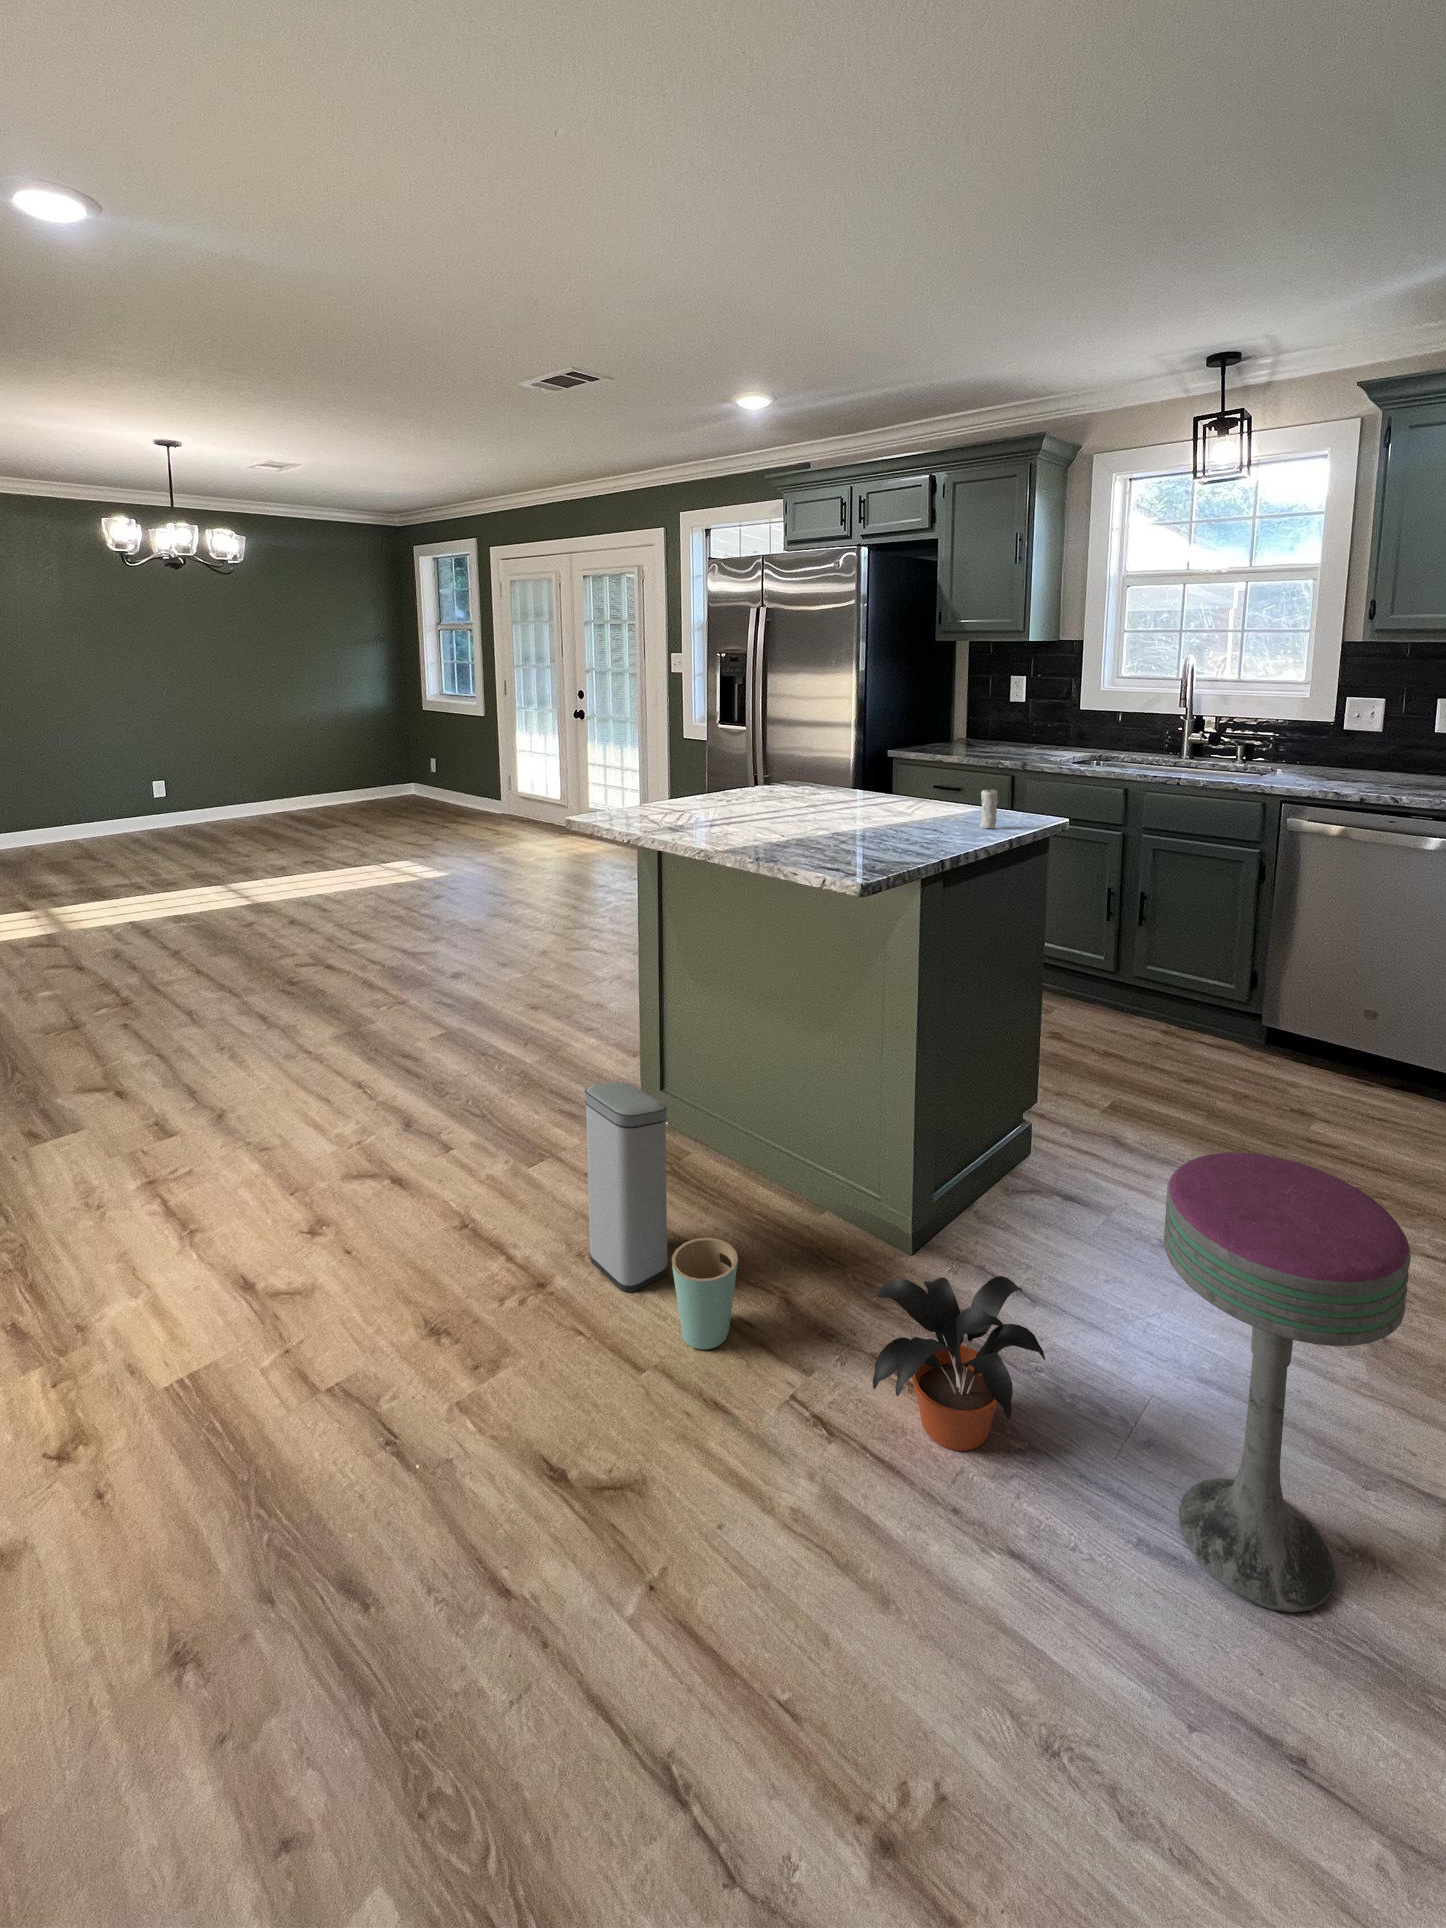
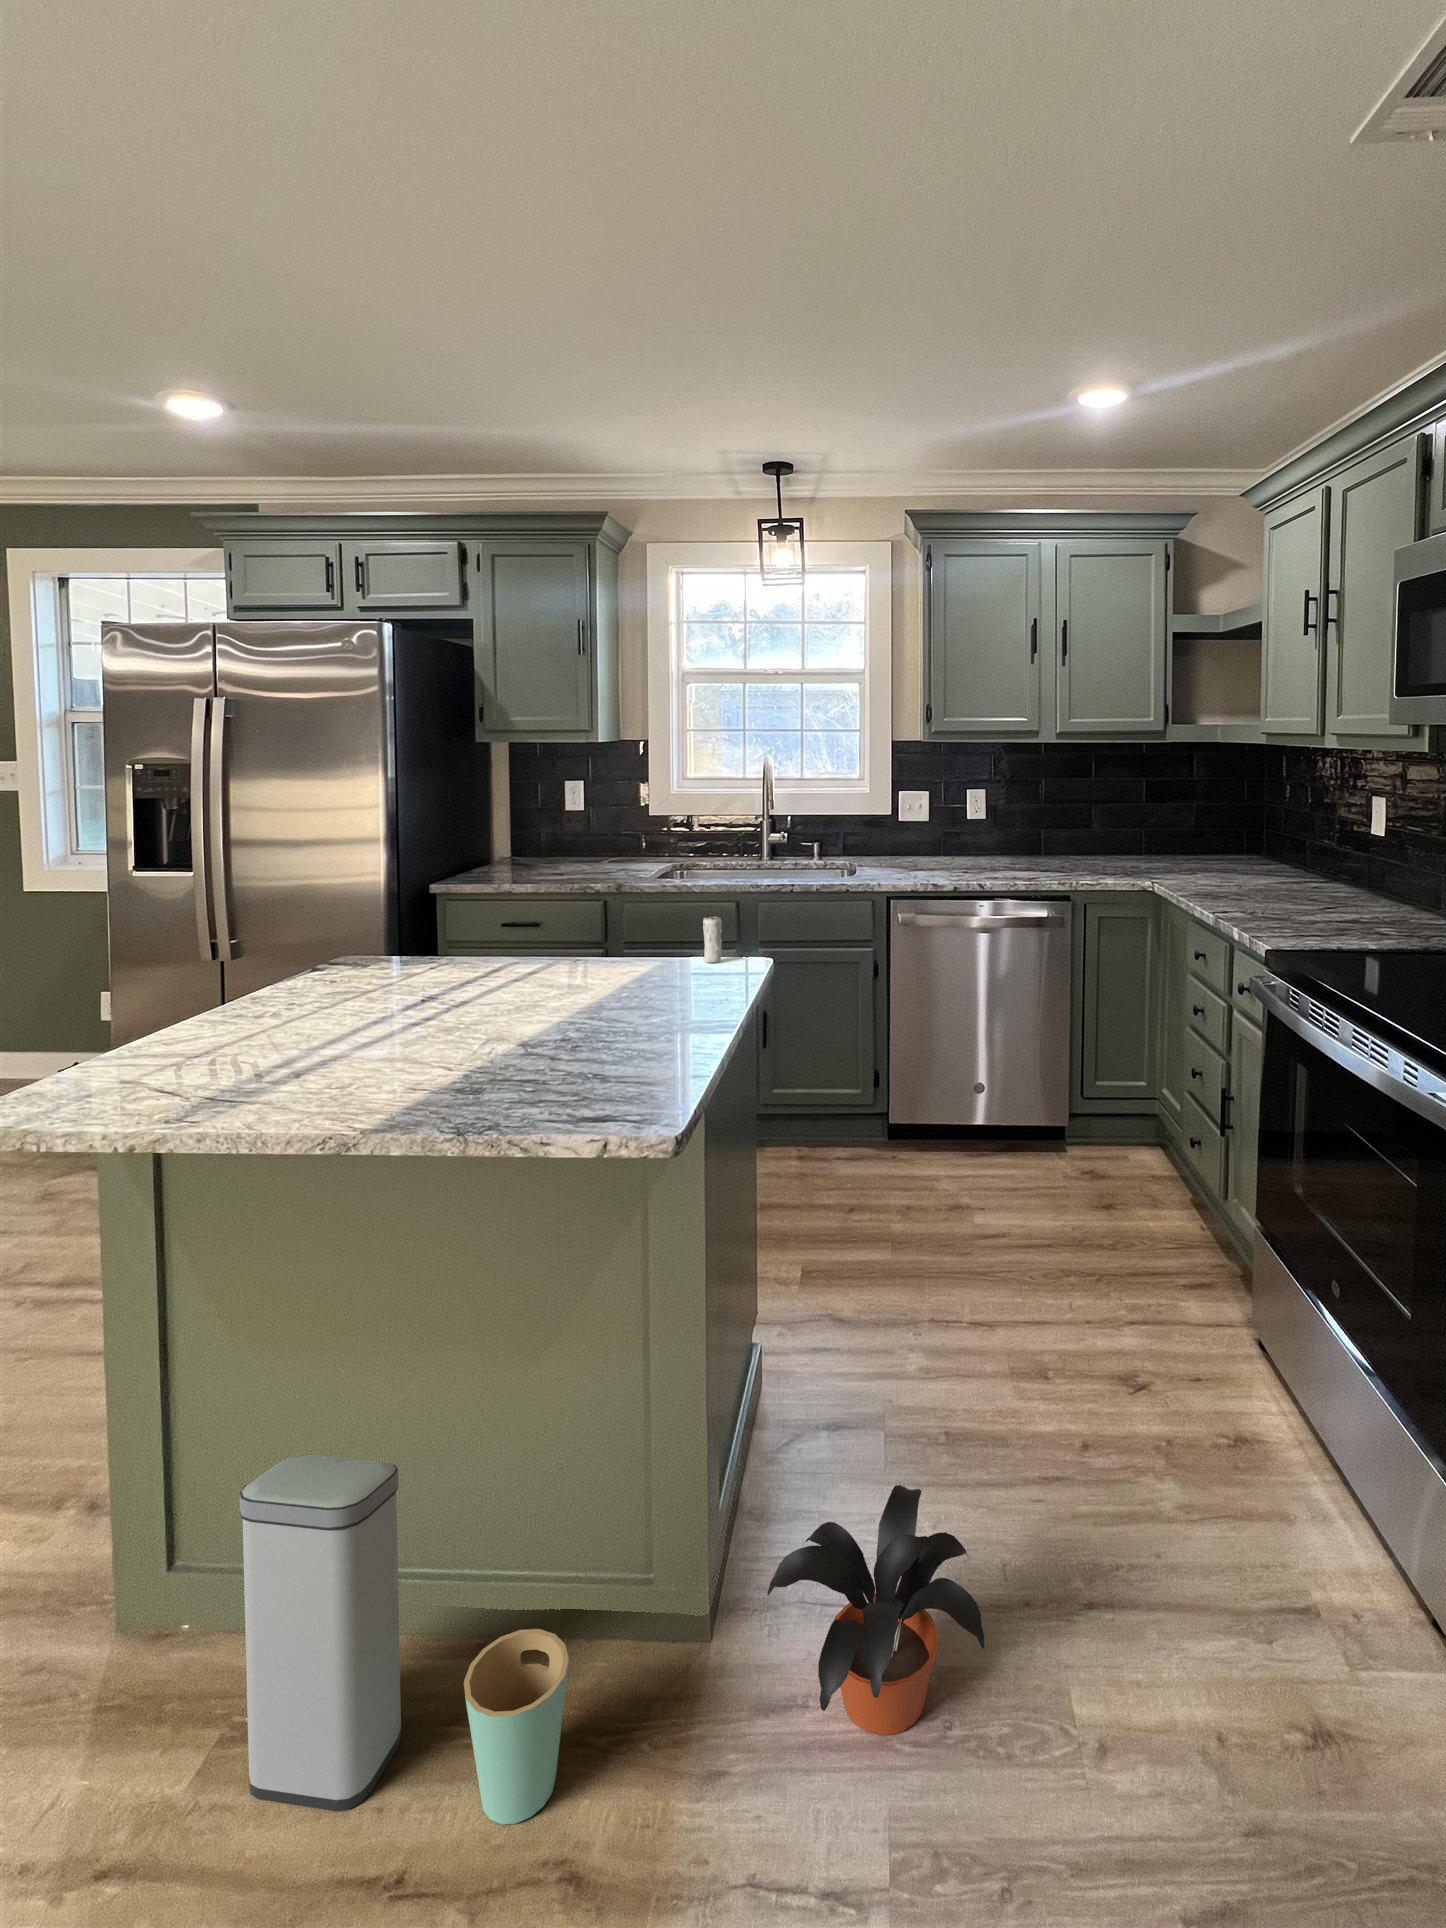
bar stool: present [1164,1153,1411,1612] -> none [1078,1237,1289,1698]

